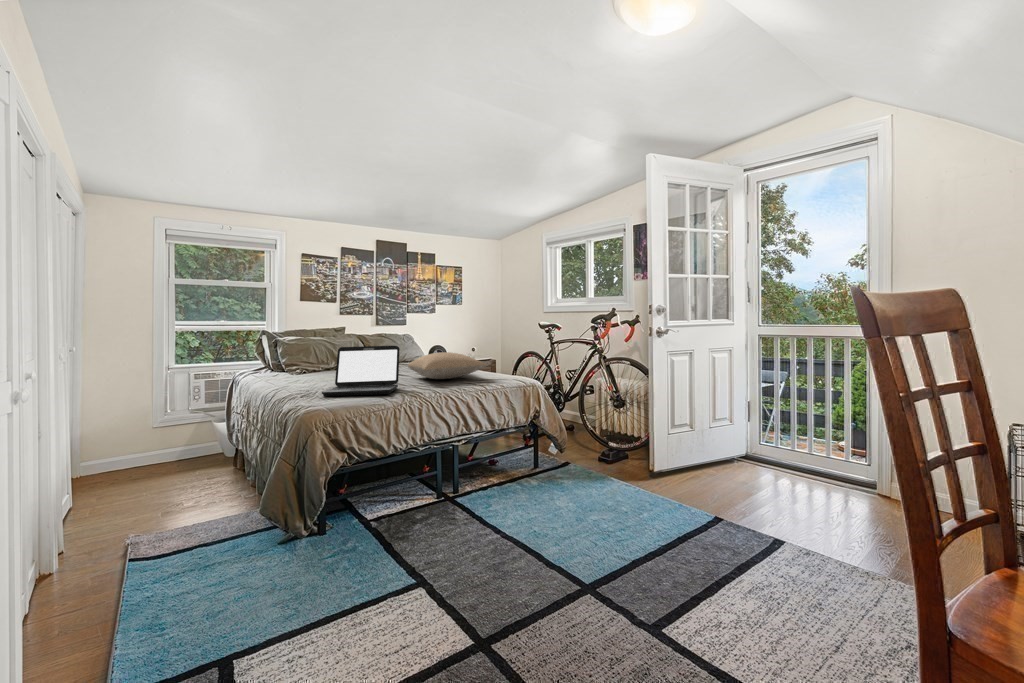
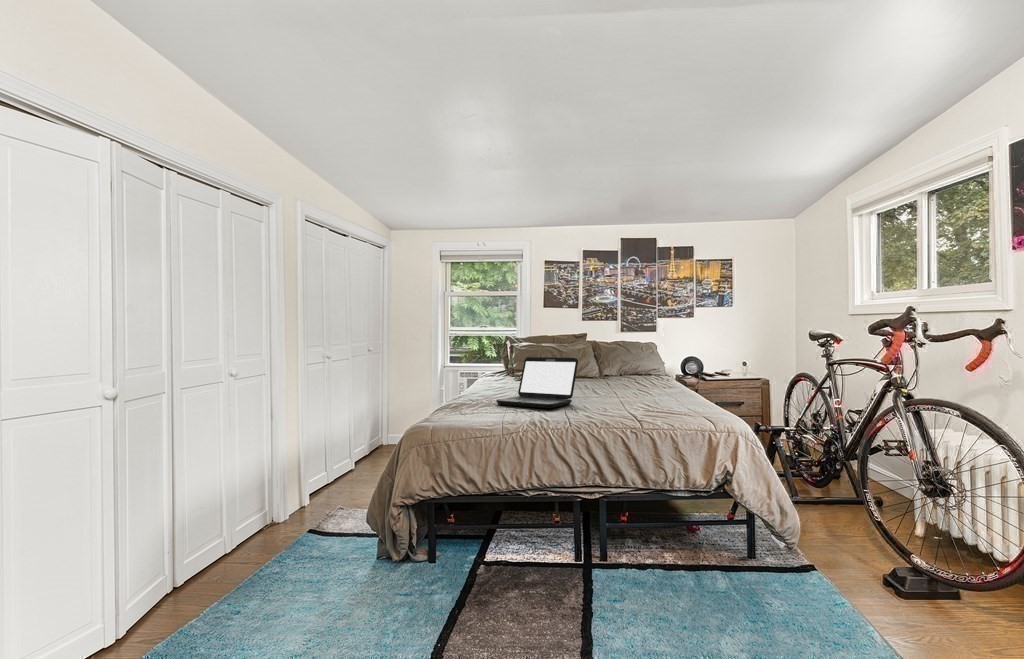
pillow: present [408,352,487,379] -> none [603,368,684,398]

